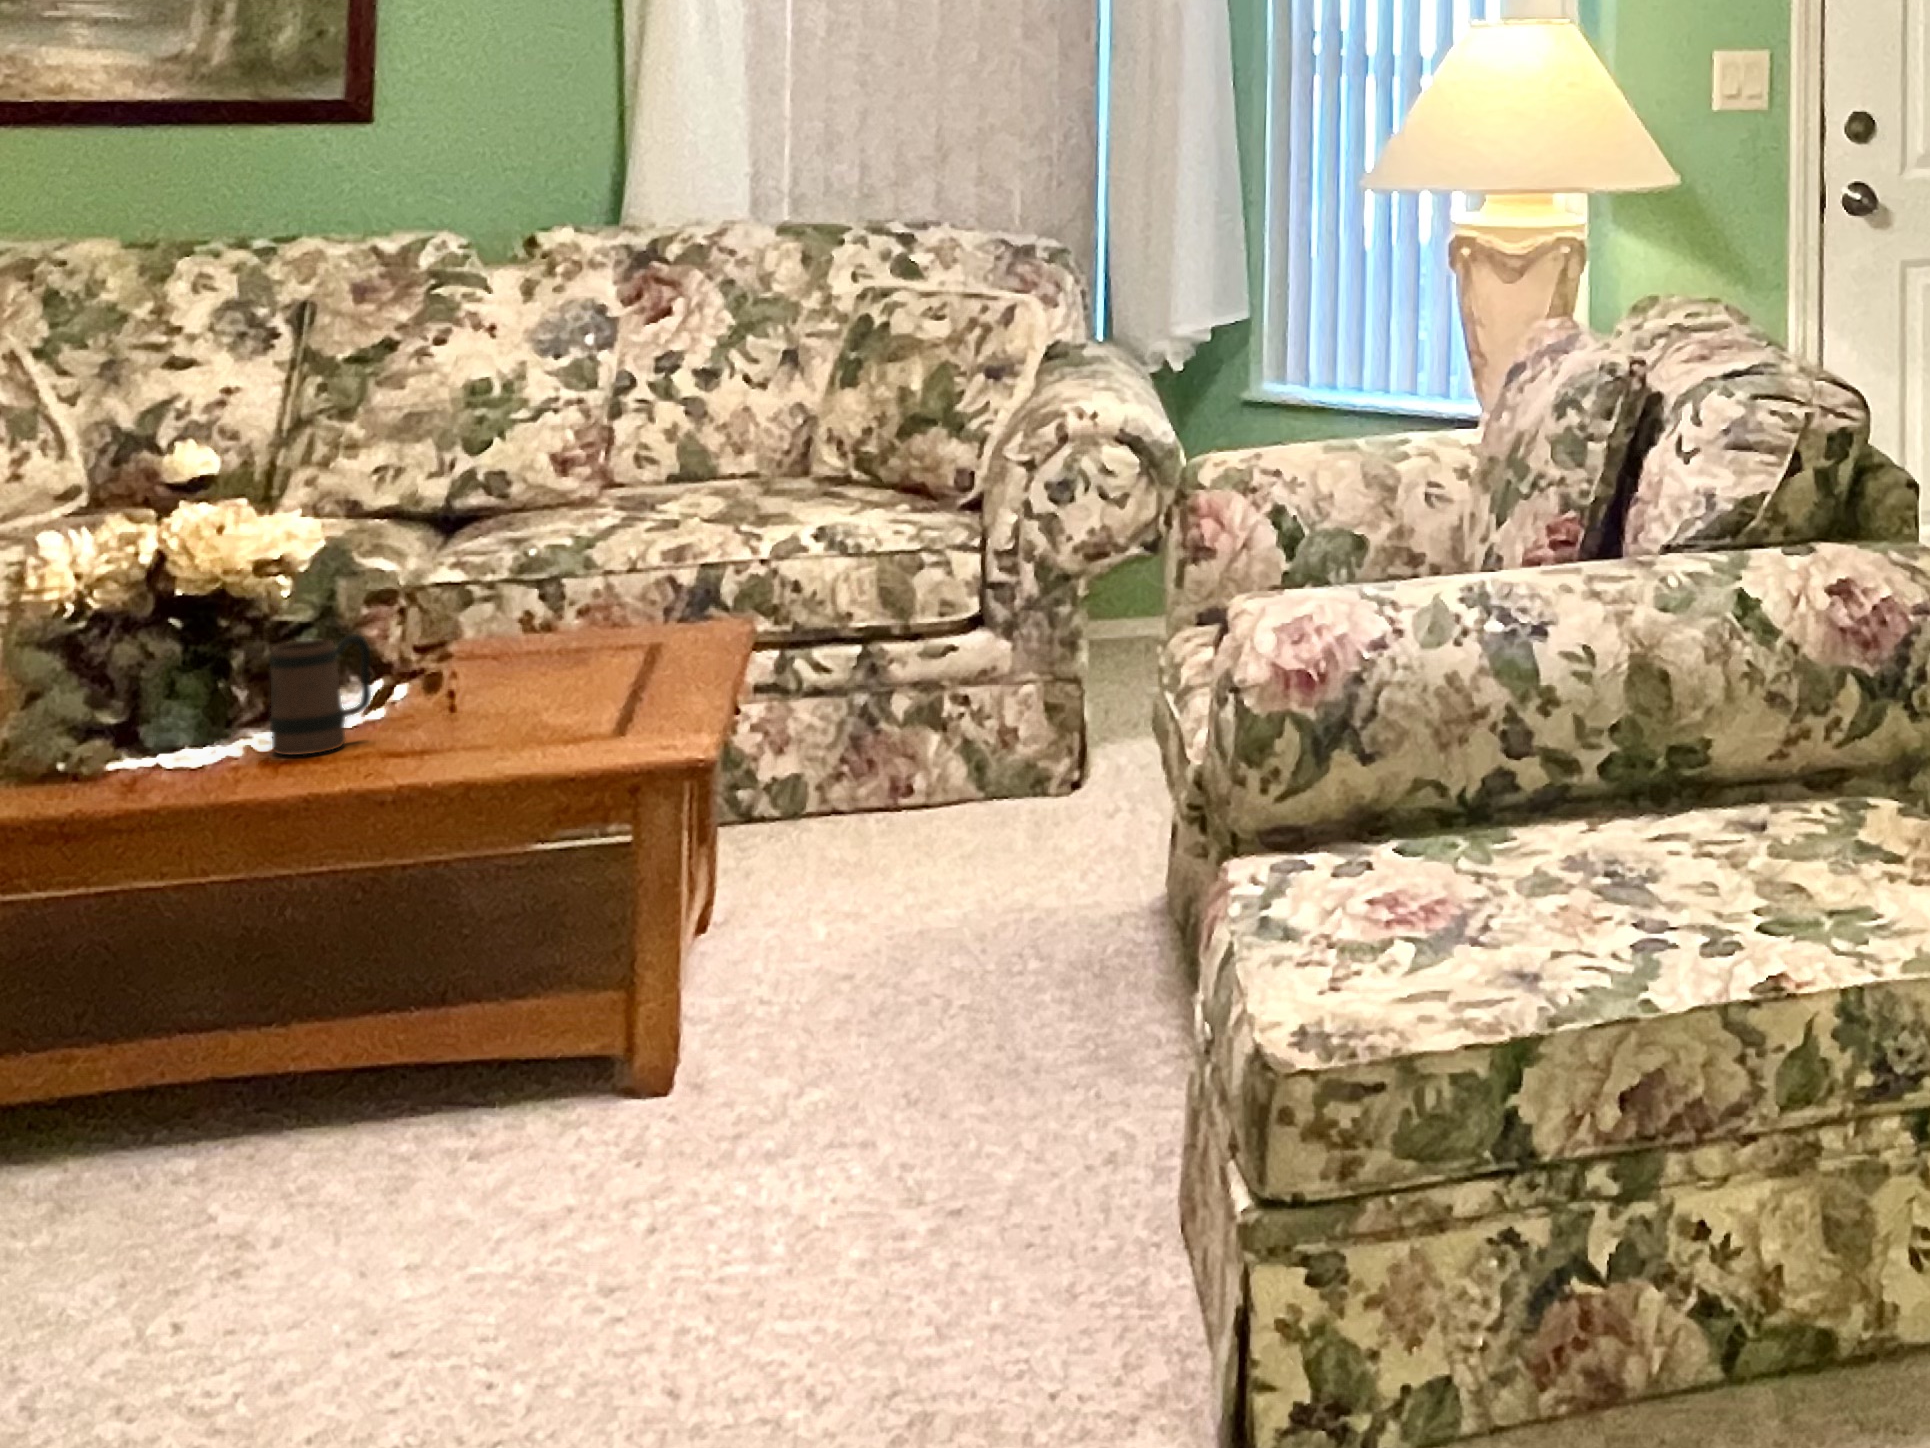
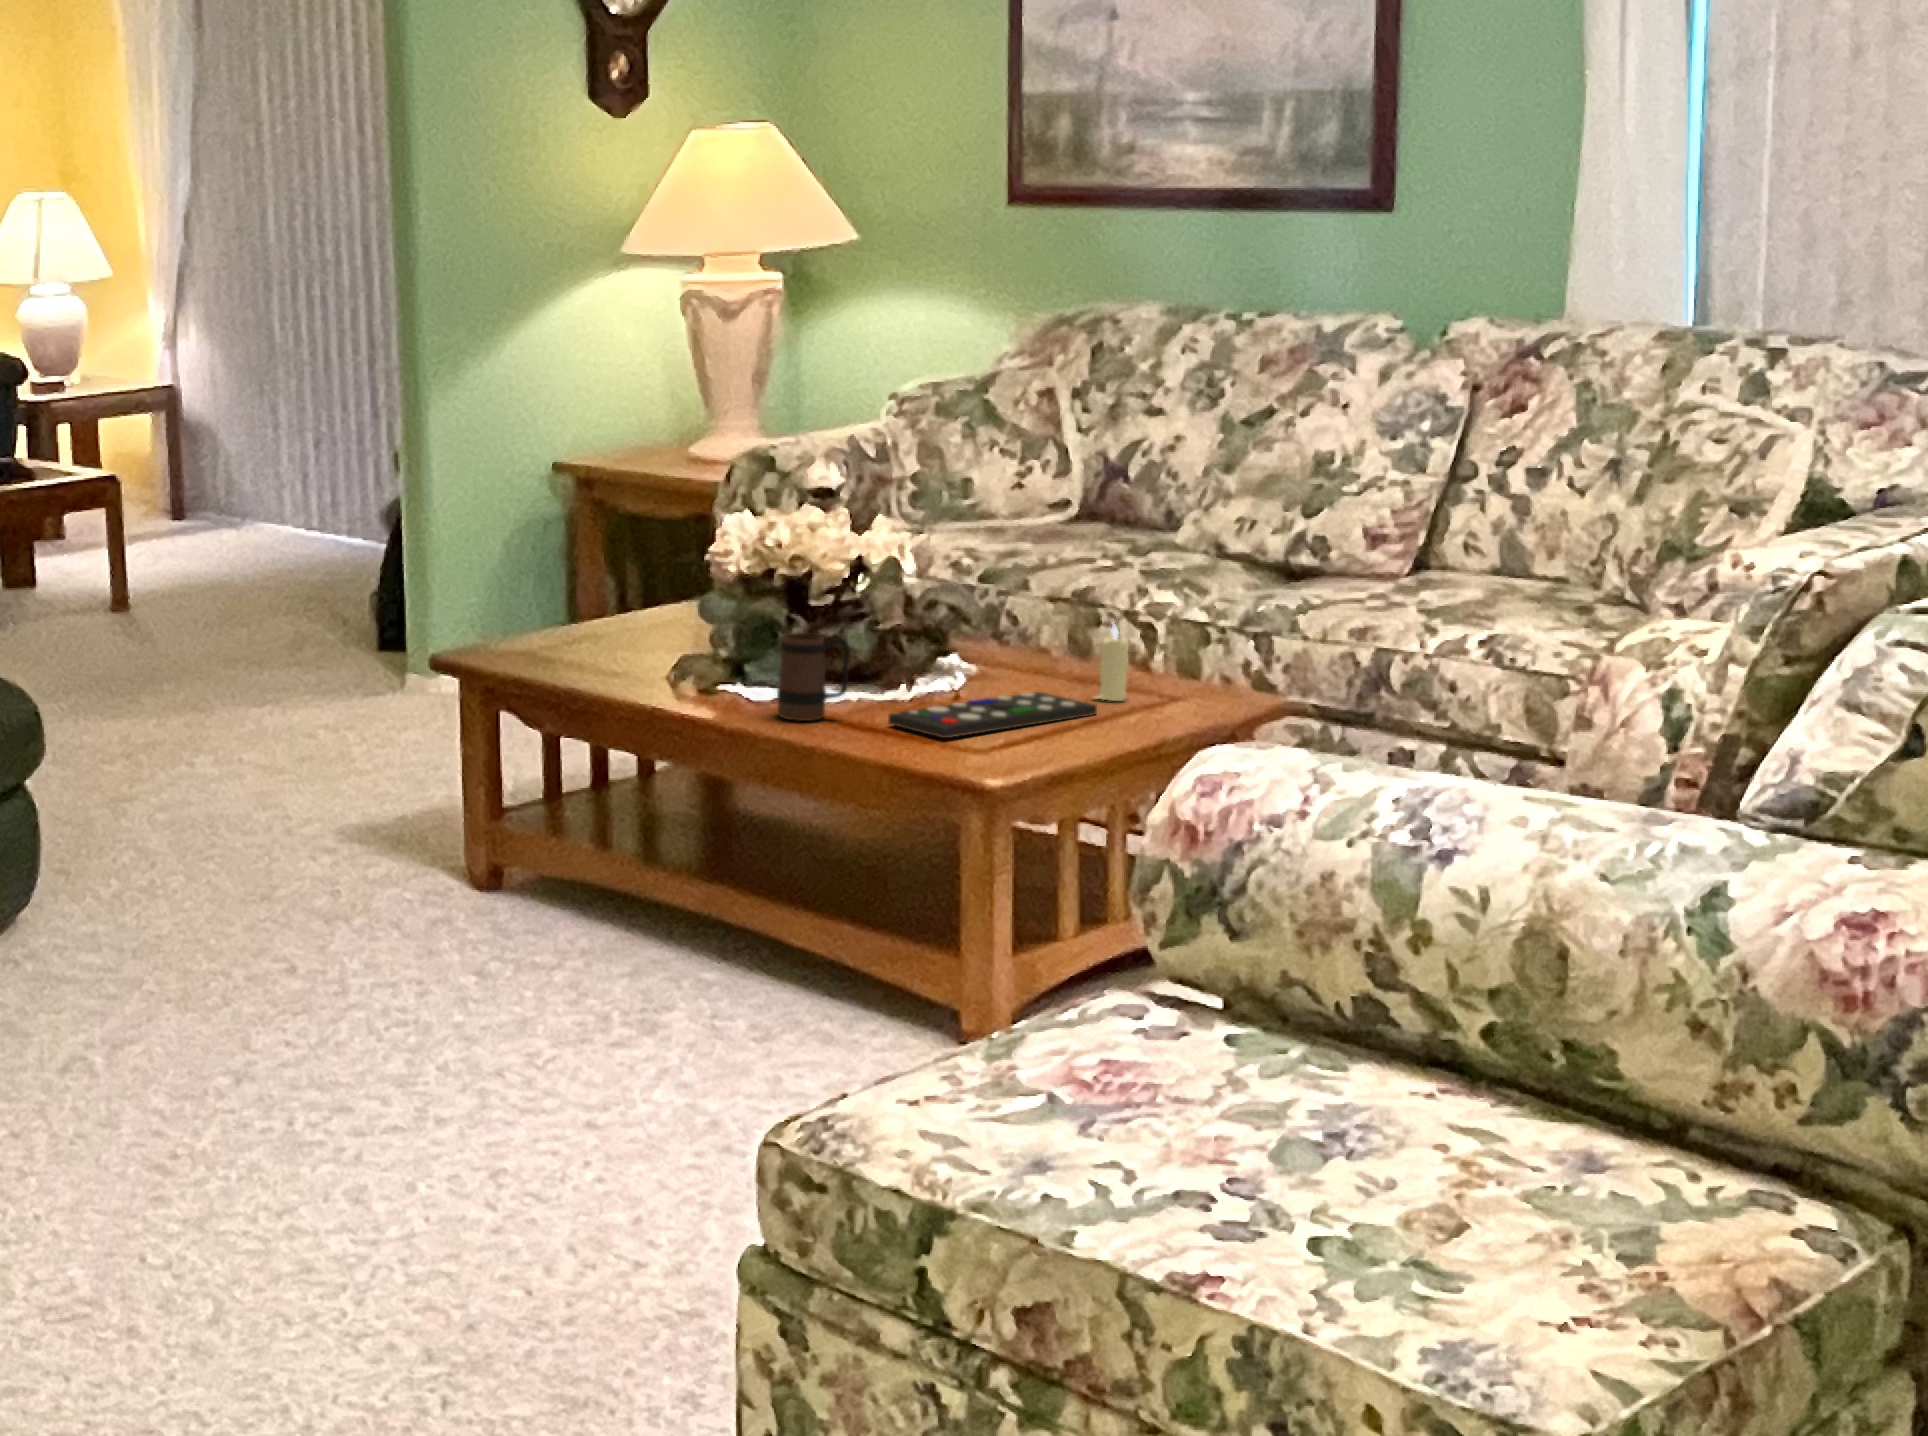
candle: none [579,563,618,657] -> present [1096,622,1129,701]
remote control: none [440,658,625,728] -> present [888,692,1097,738]

